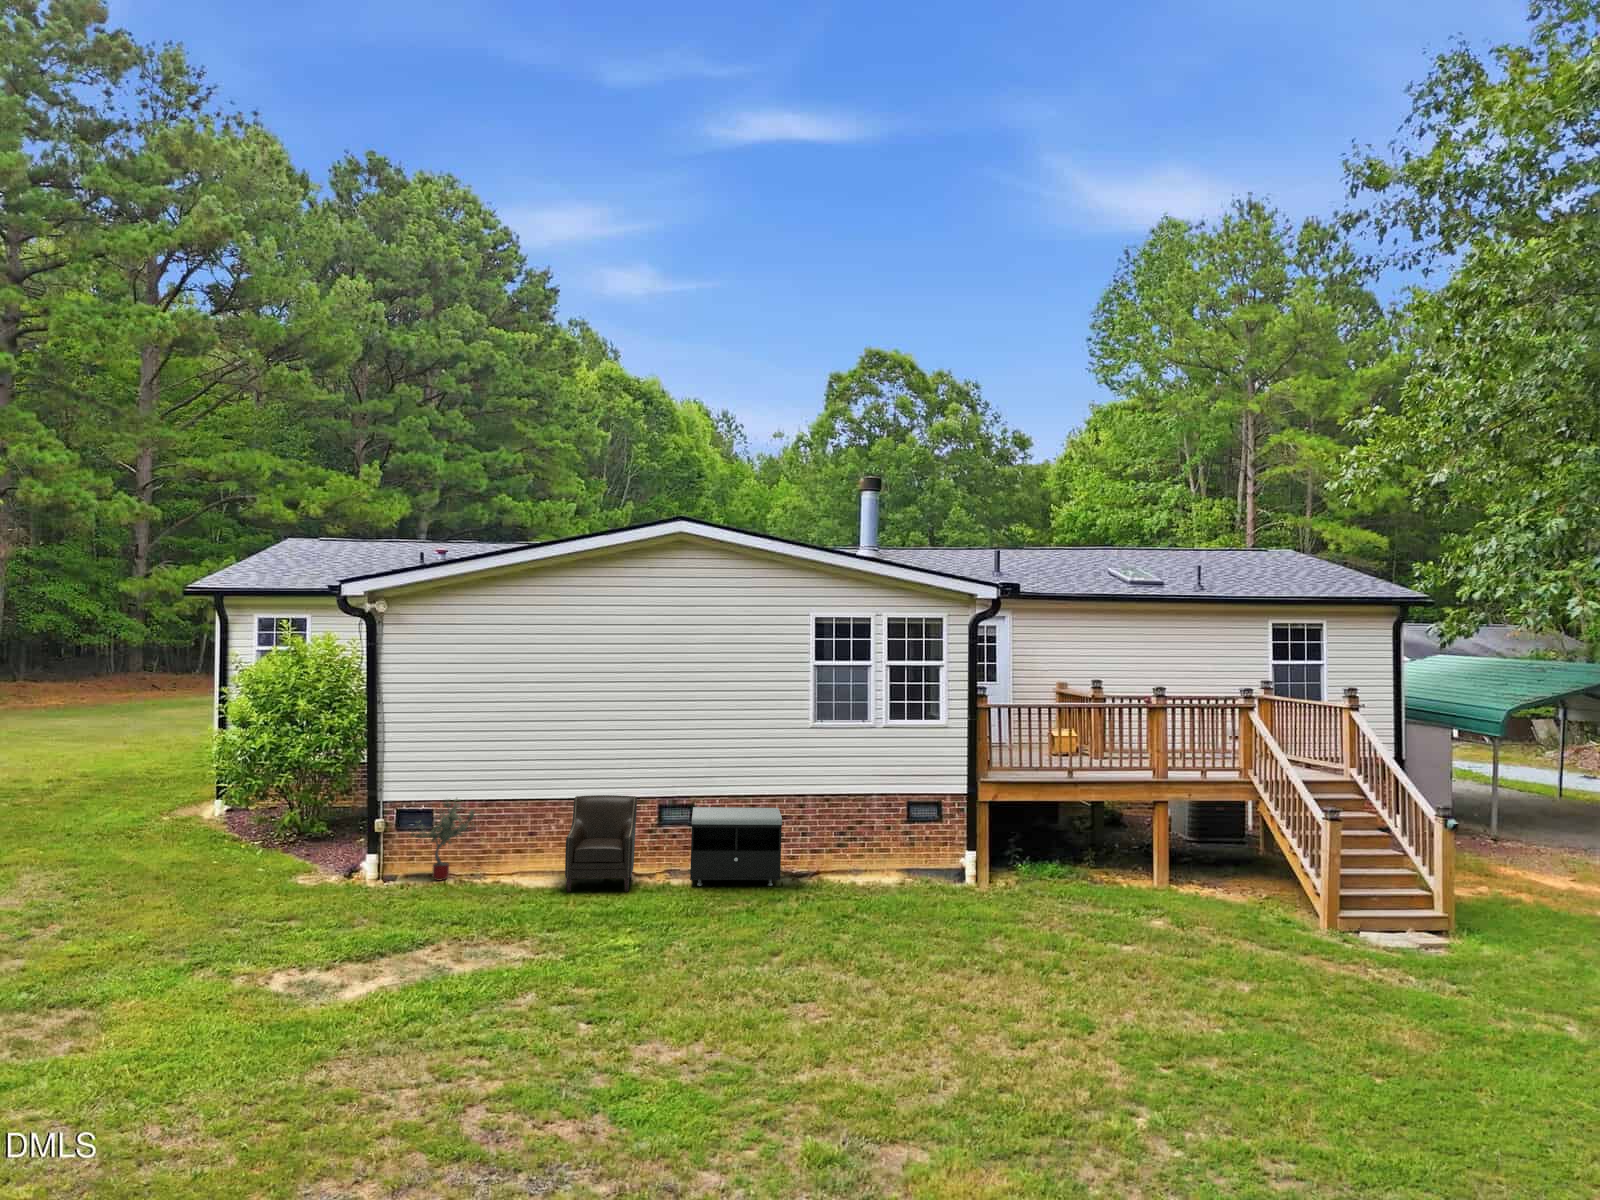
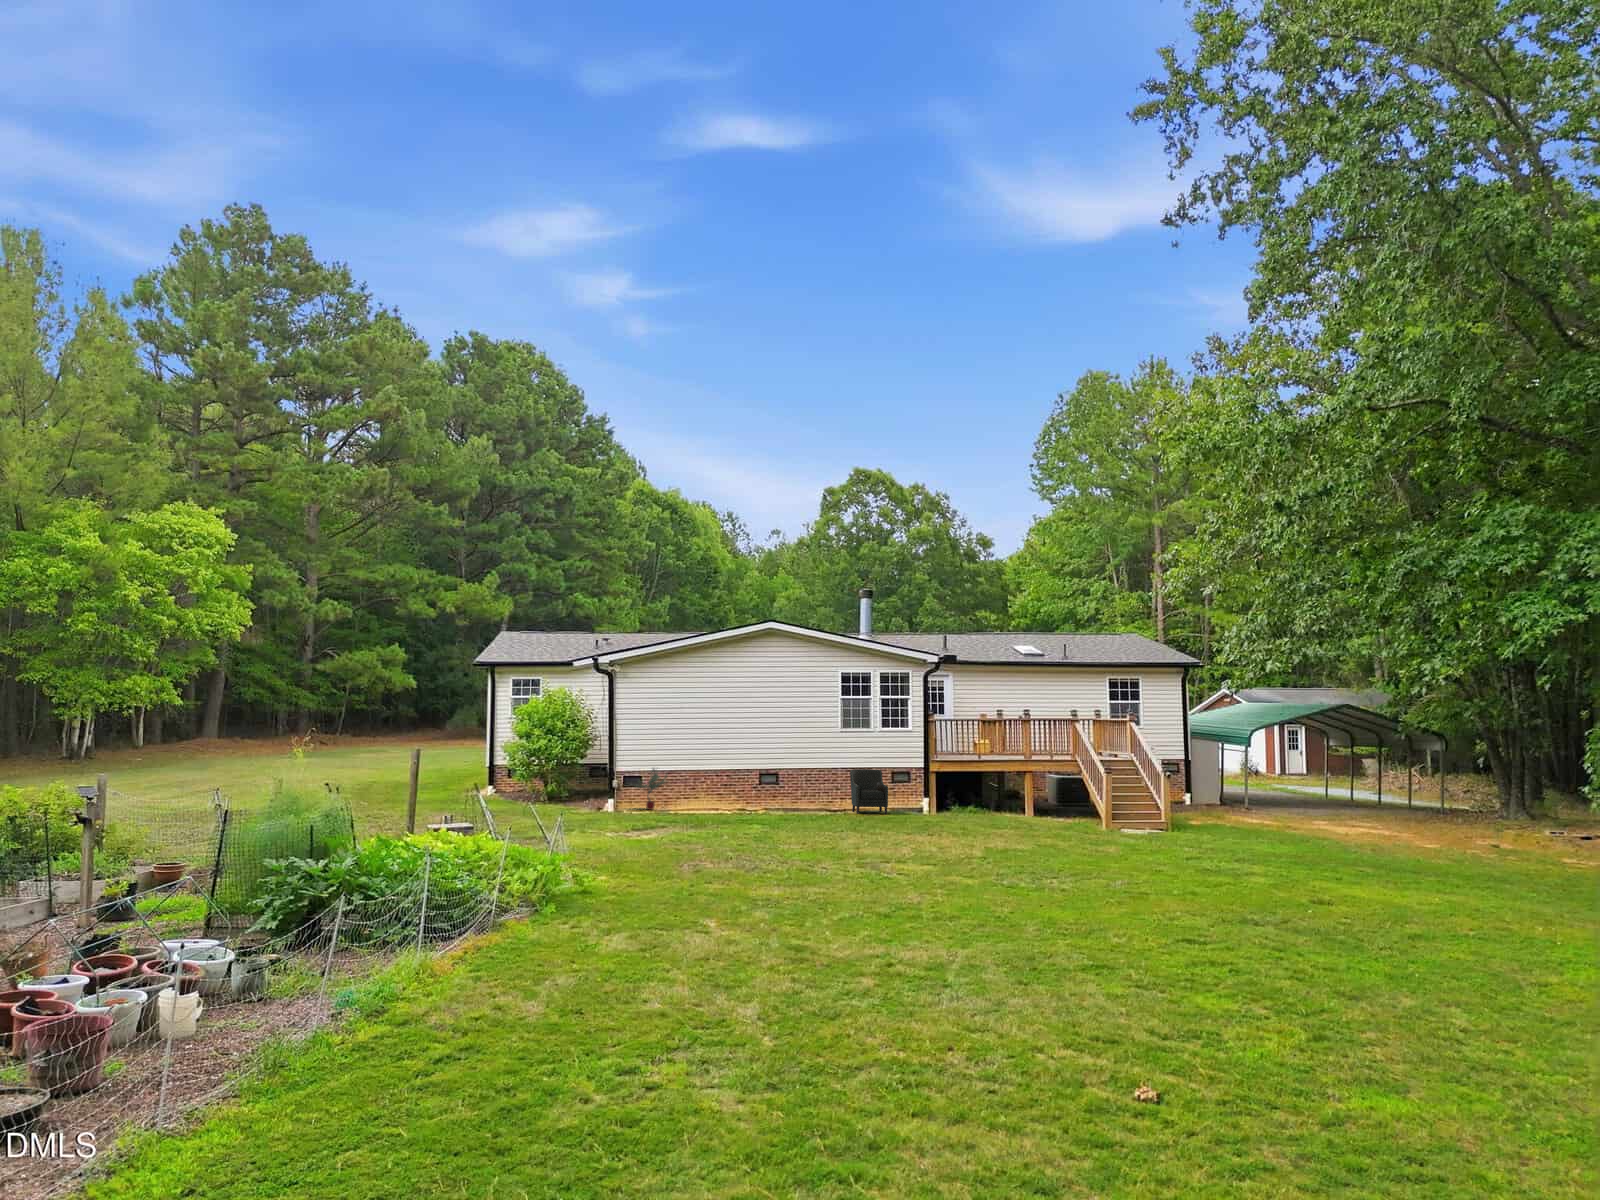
chair: present [565,795,637,892] -> present [850,769,888,814]
storage bench: present [690,807,782,886] -> none [778,774,827,812]

